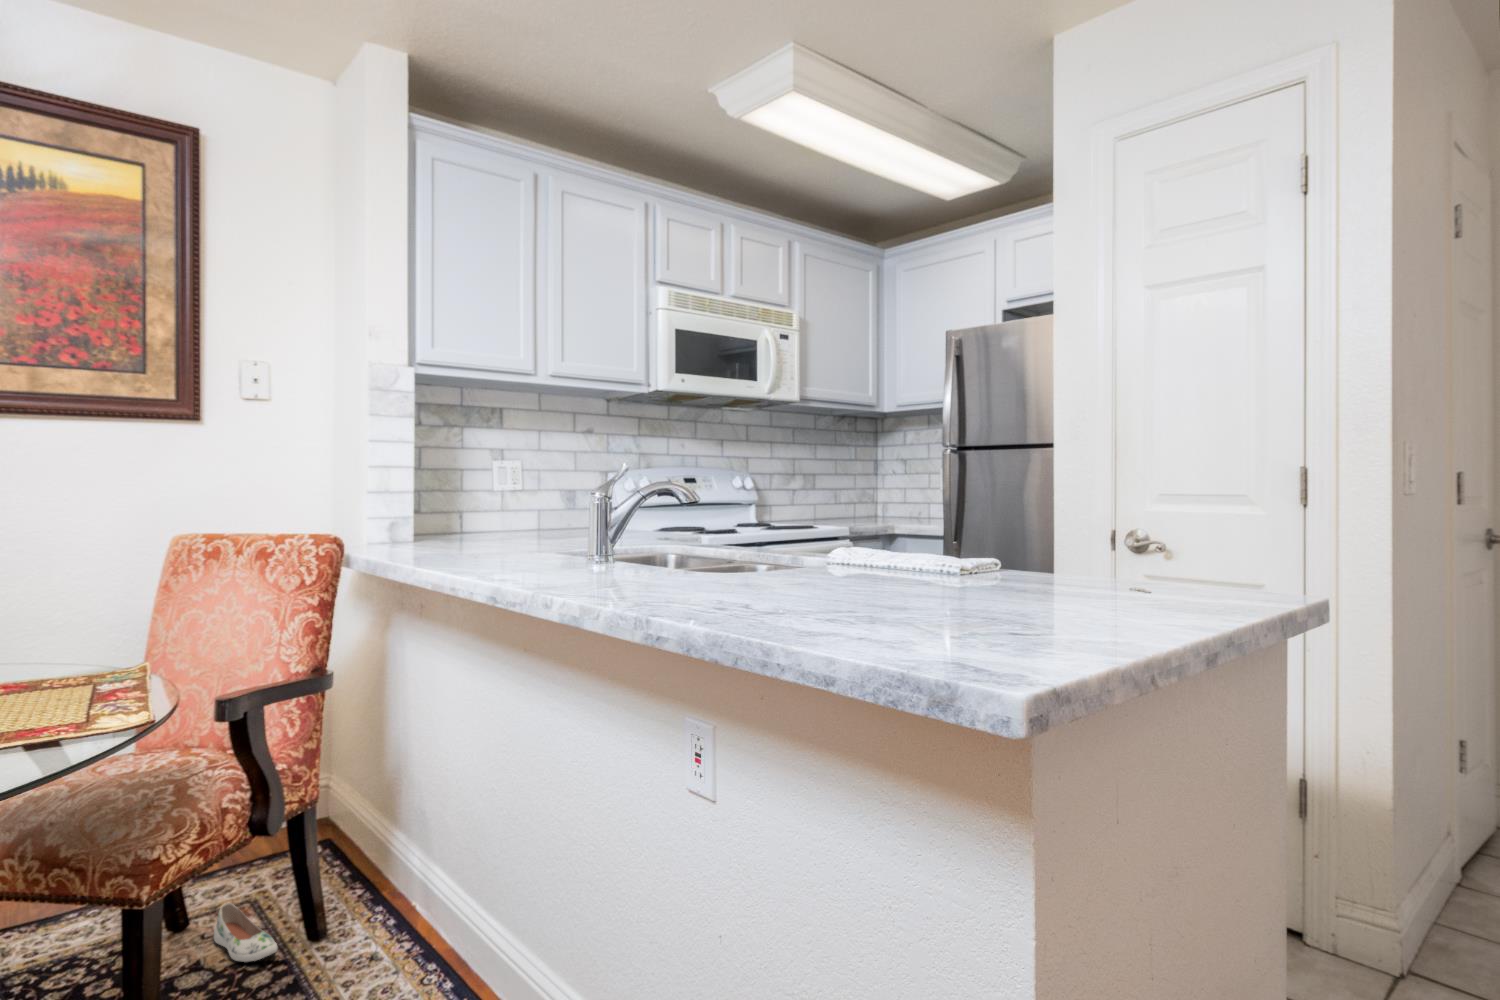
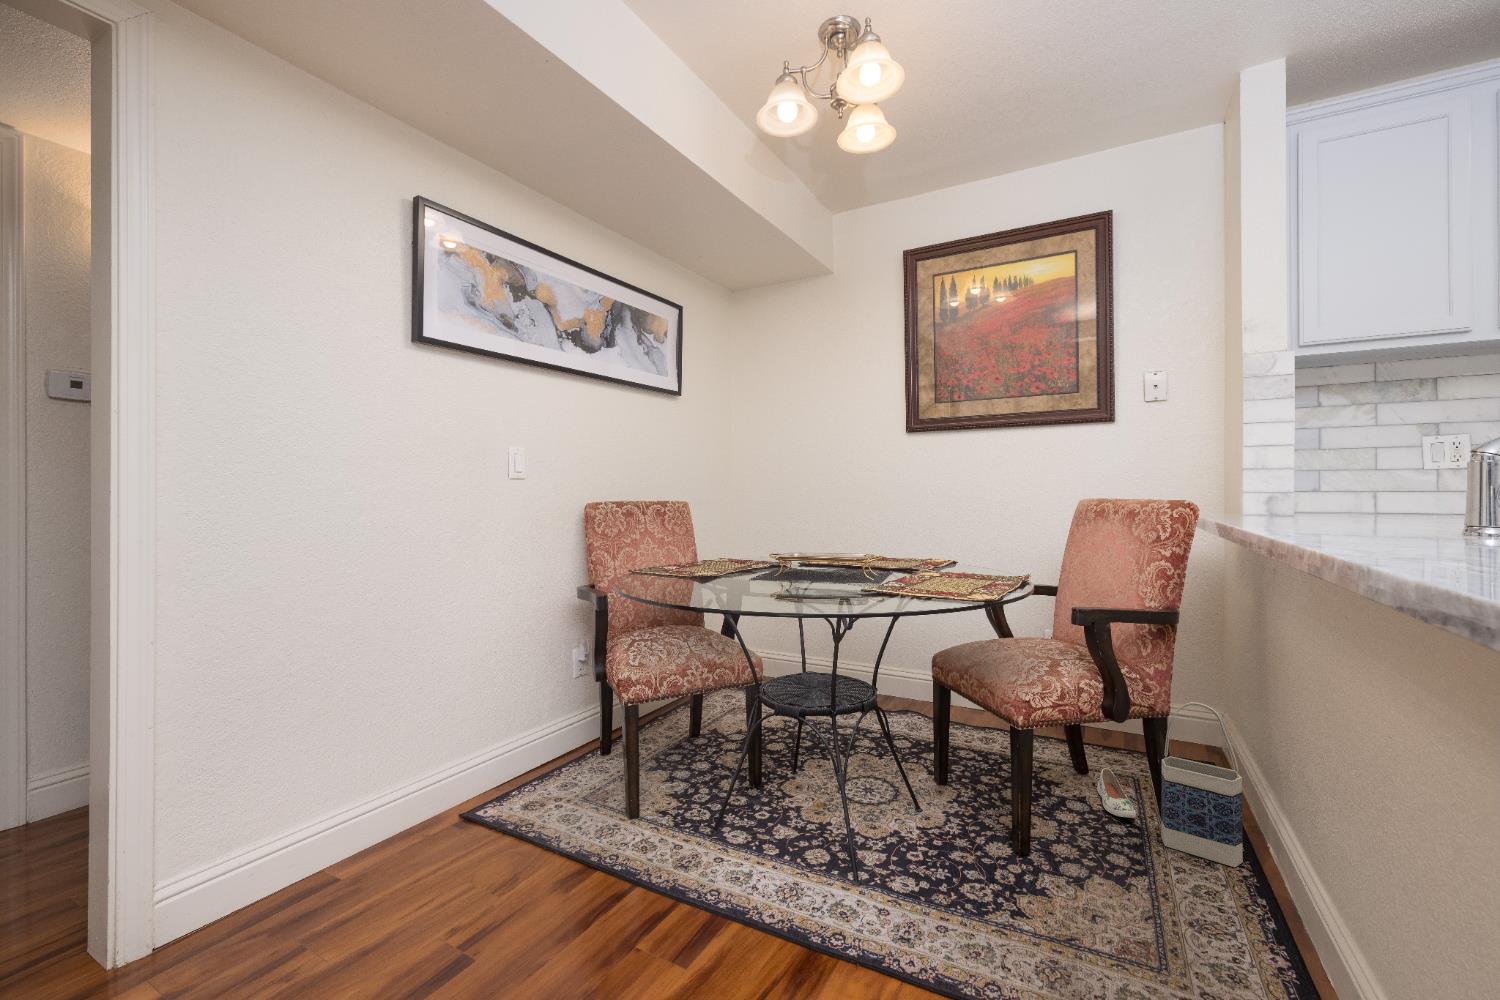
bag: none [314,776,400,967] -> present [1161,702,1243,867]

